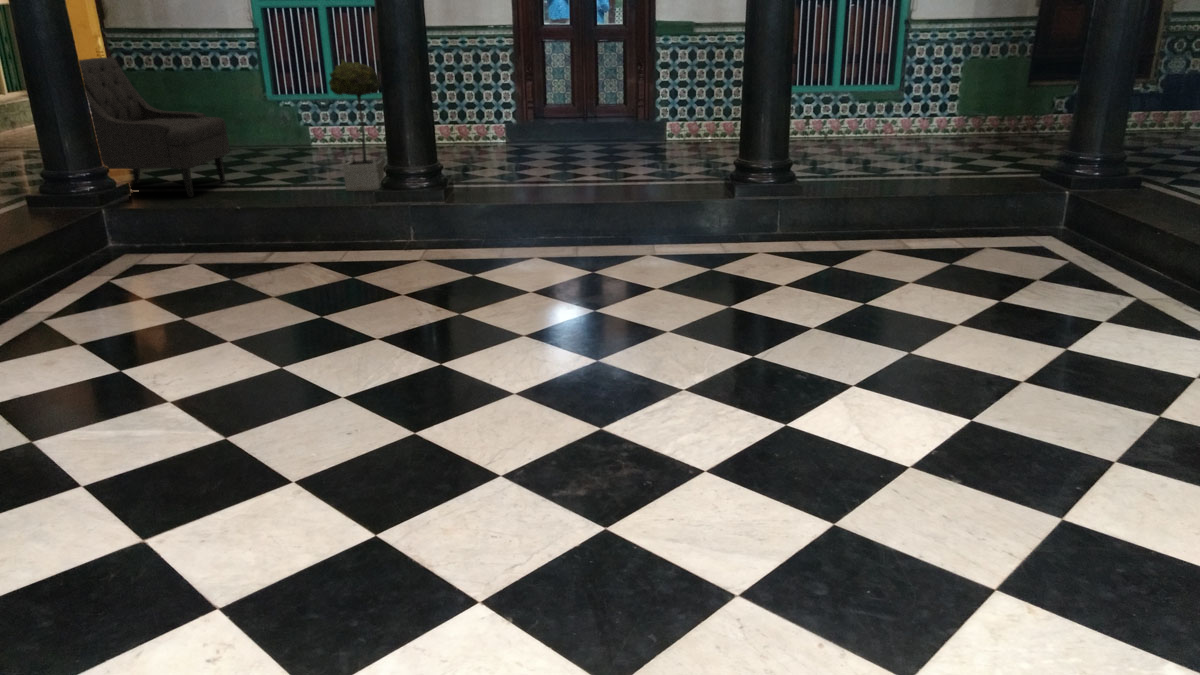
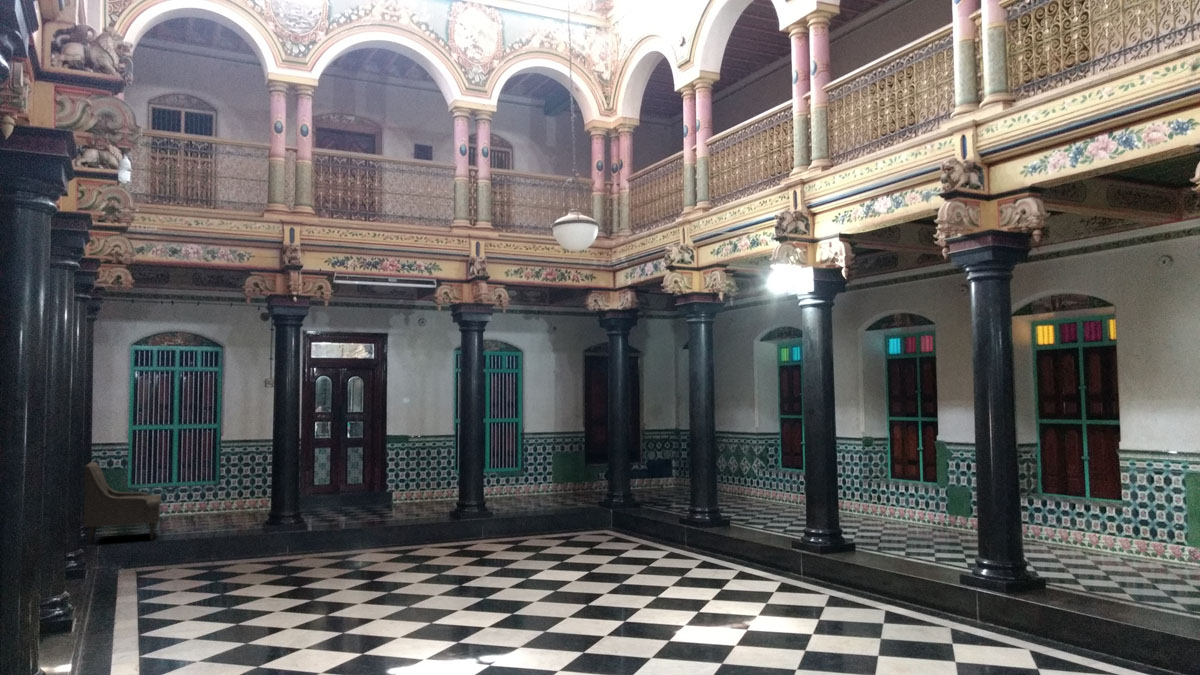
potted tree: present [328,59,385,191] -> none [239,460,270,532]

